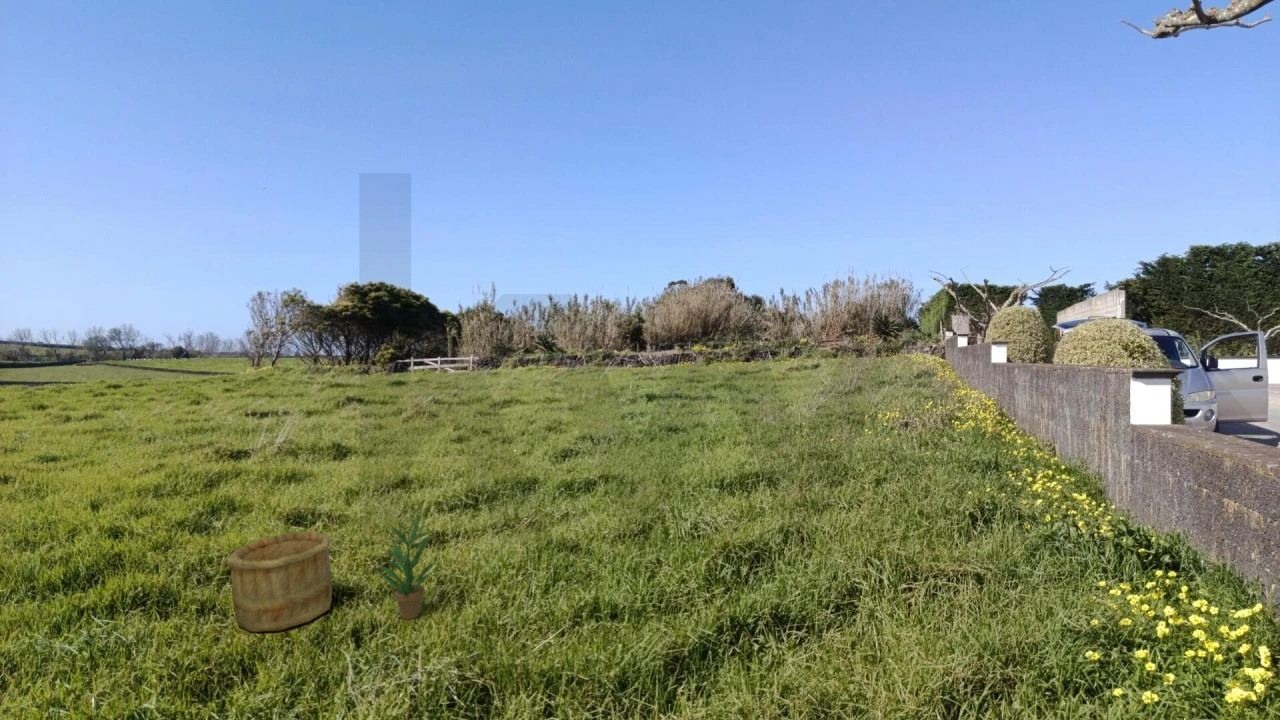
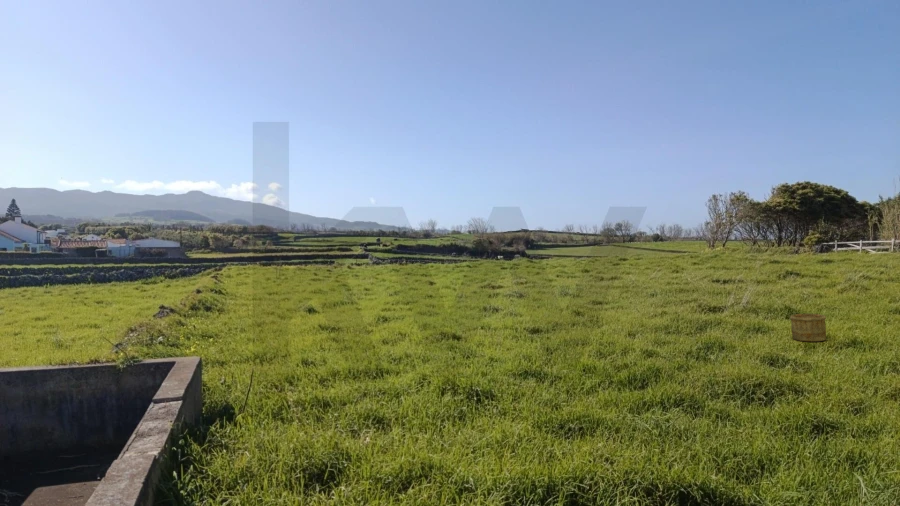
potted plant: present [379,515,438,619] -> none [846,309,874,347]

